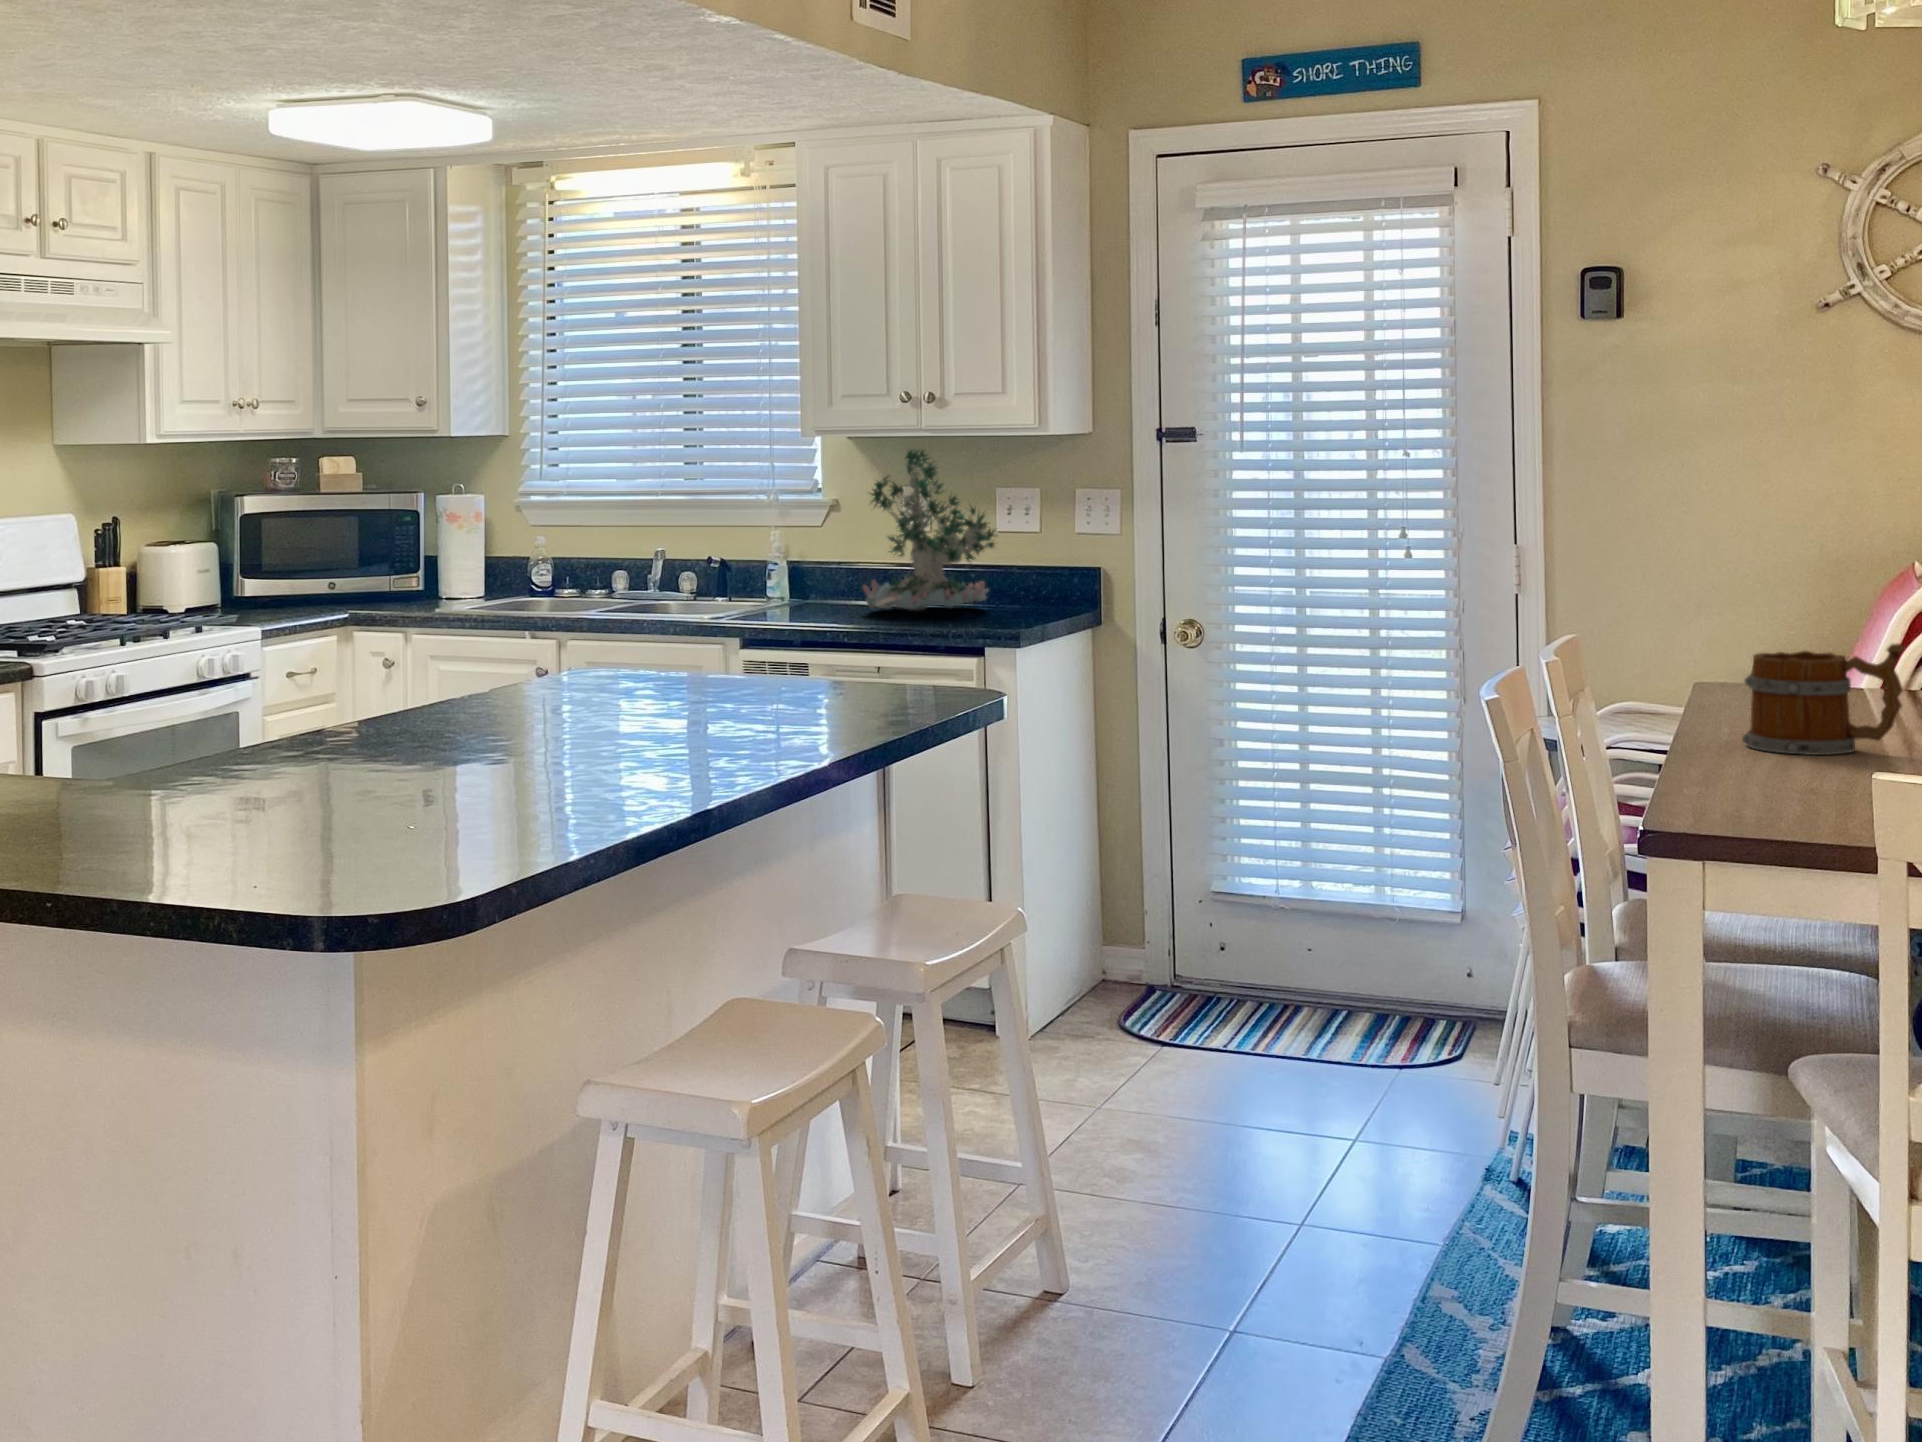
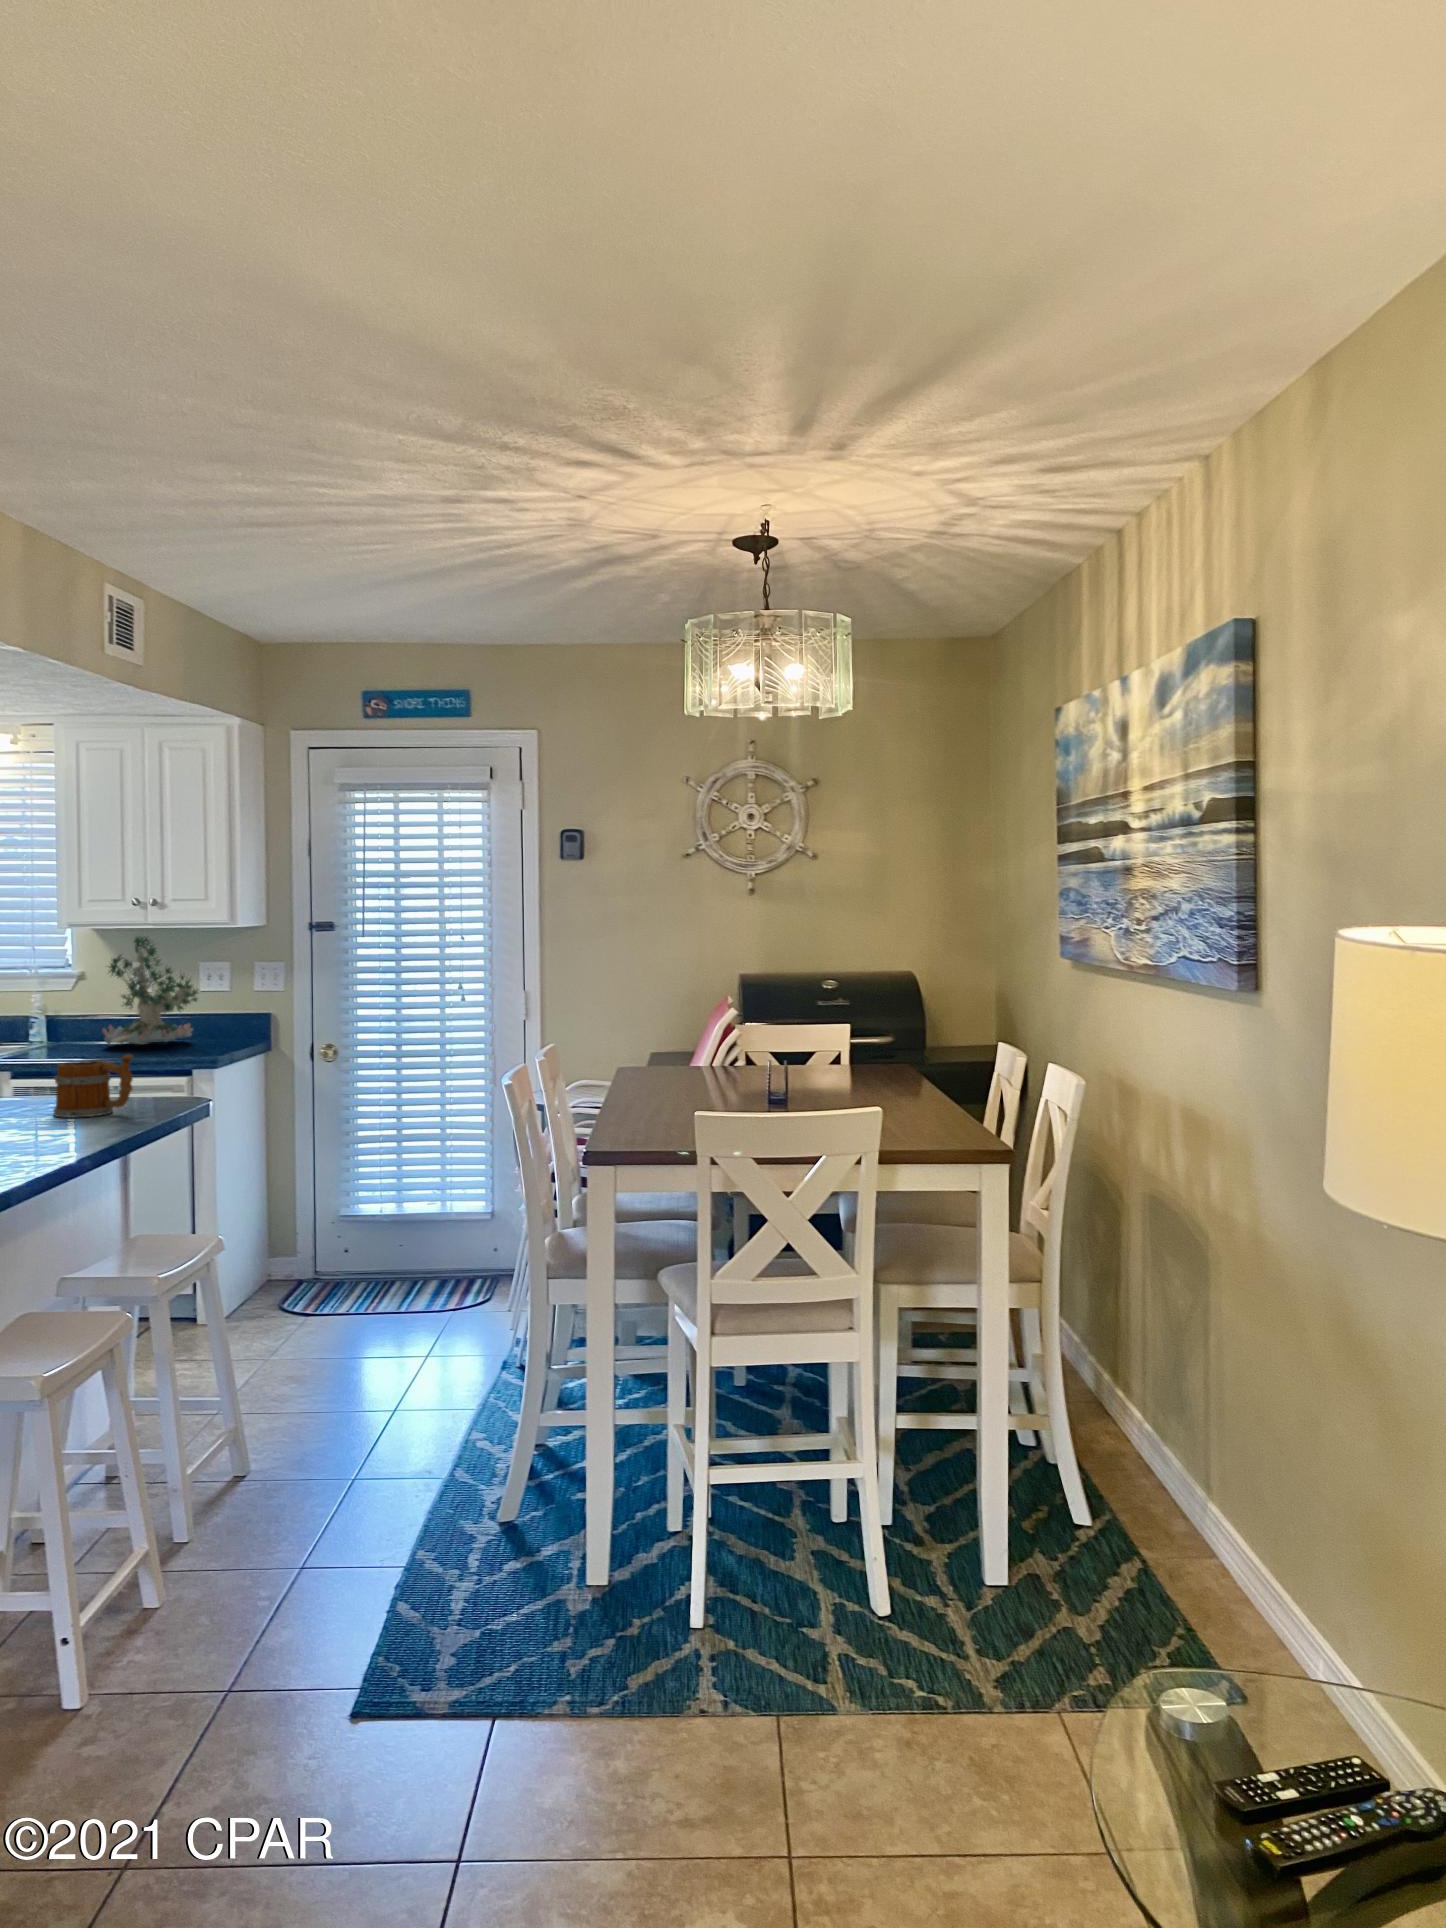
mug: present [1742,644,1904,755] -> present [53,1054,133,1118]

